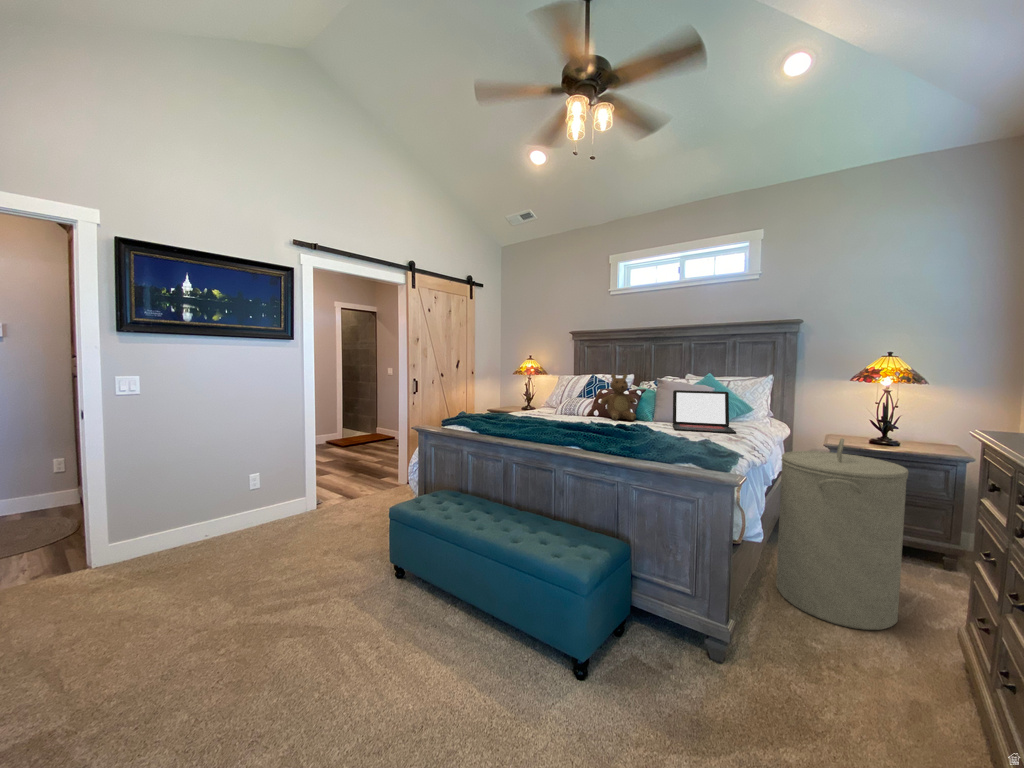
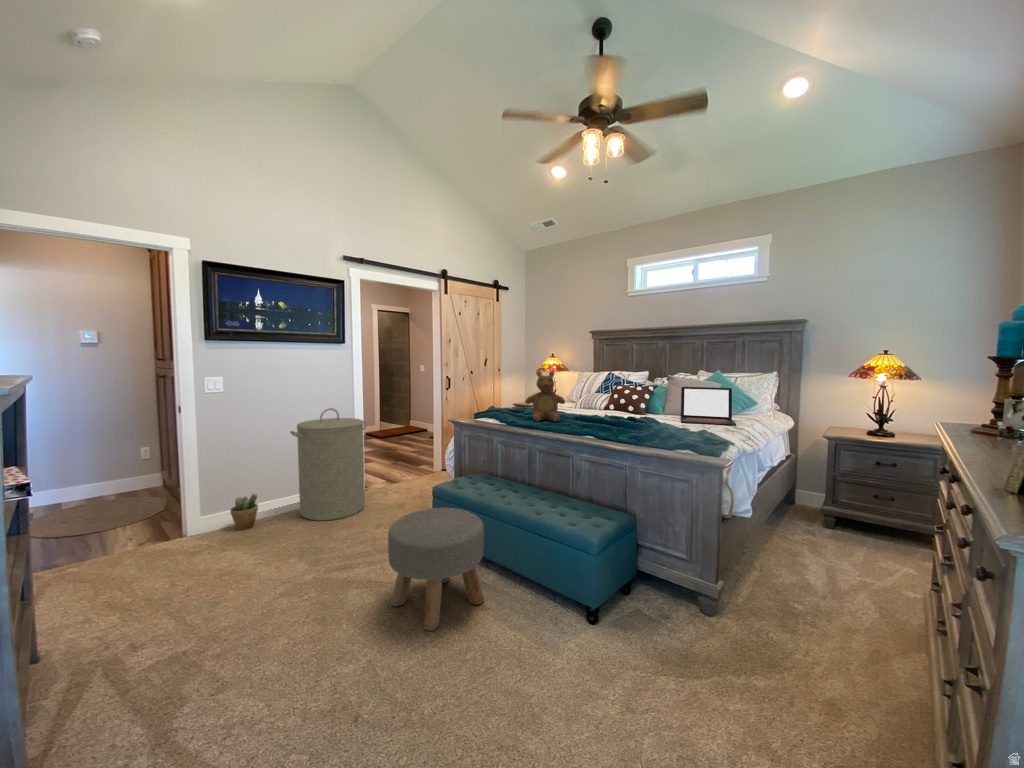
teddy bear: present [600,374,637,420] -> present [525,371,565,422]
laundry hamper: present [776,439,909,630] -> present [291,408,367,521]
potted plant: none [145,515,182,559] -> present [230,494,258,530]
ottoman: none [324,534,447,699] -> present [388,508,484,631]

